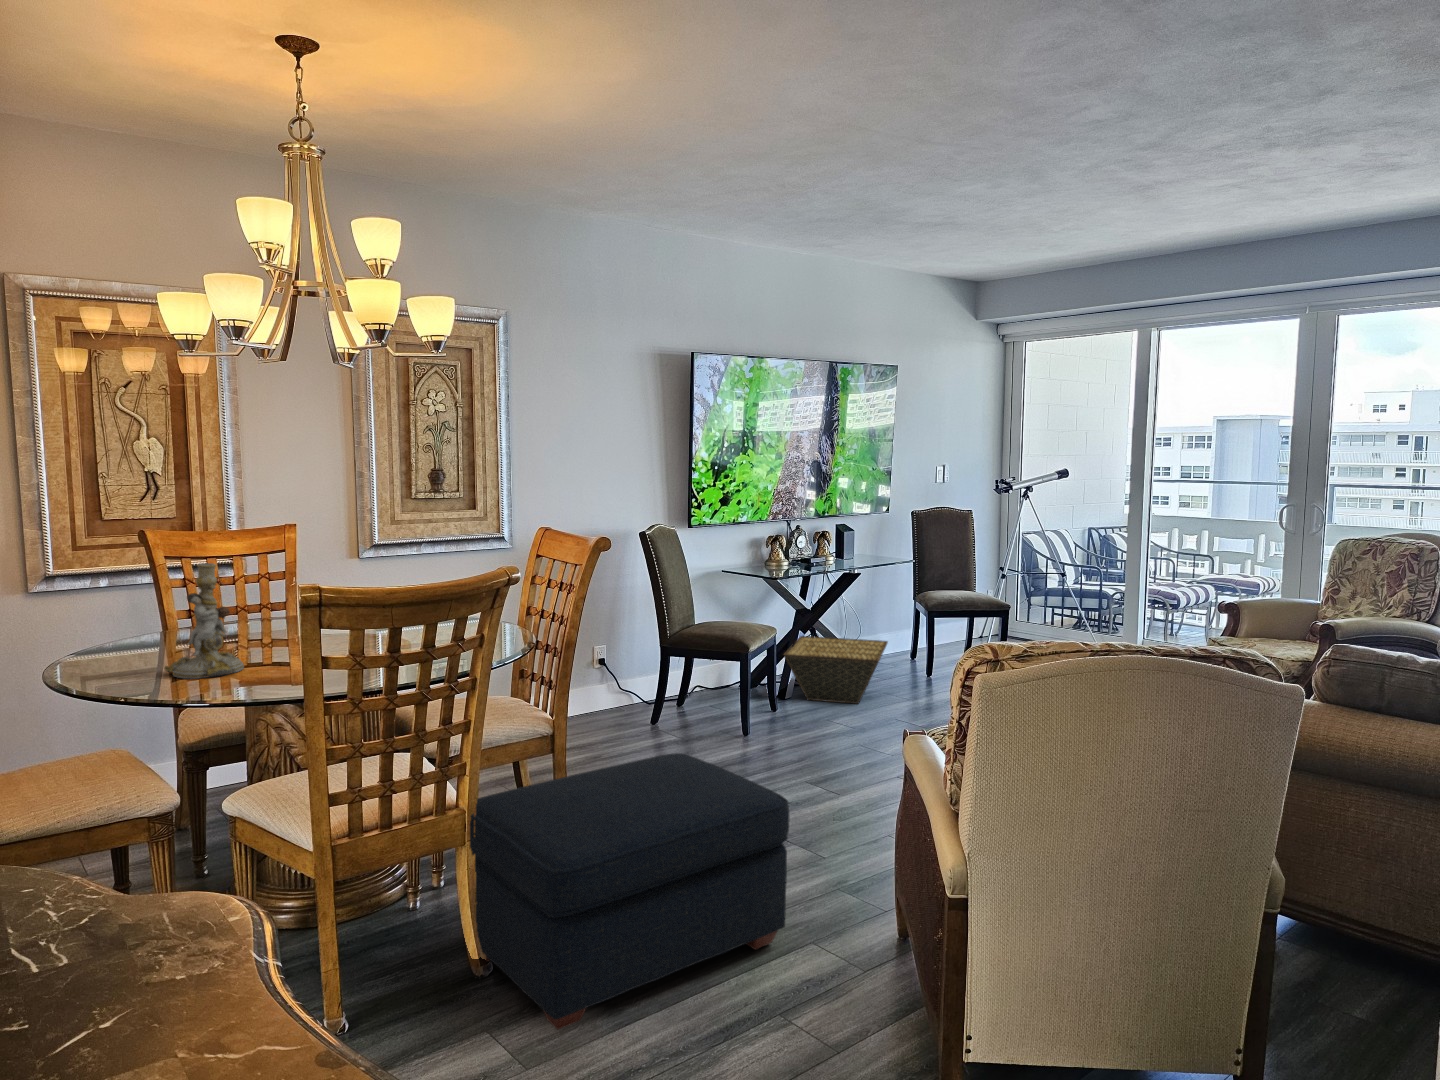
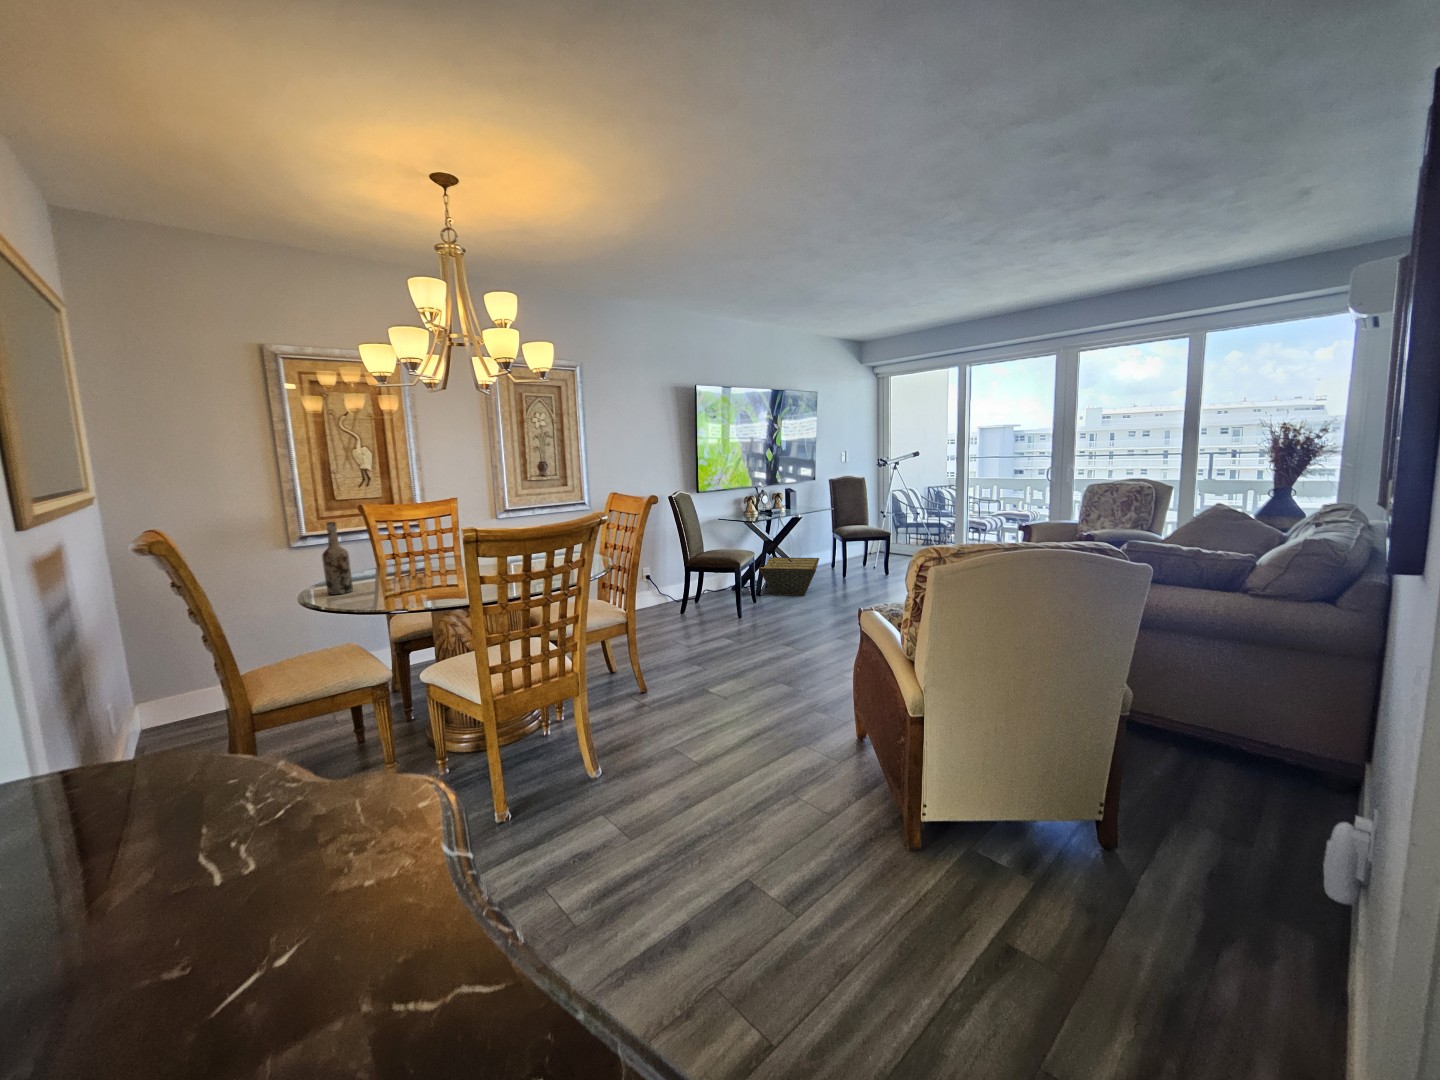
wine bottle: none [84,559,126,671] -> present [322,522,353,595]
candlestick: present [164,563,244,679] -> none [378,522,430,597]
ottoman: present [470,753,789,1030] -> none [577,630,785,809]

